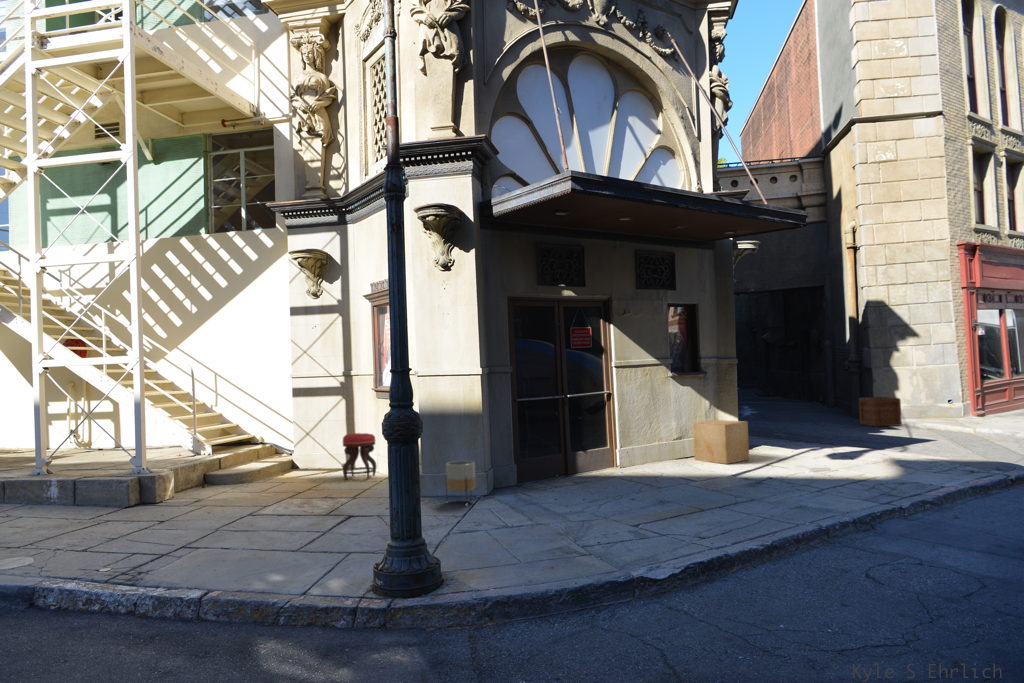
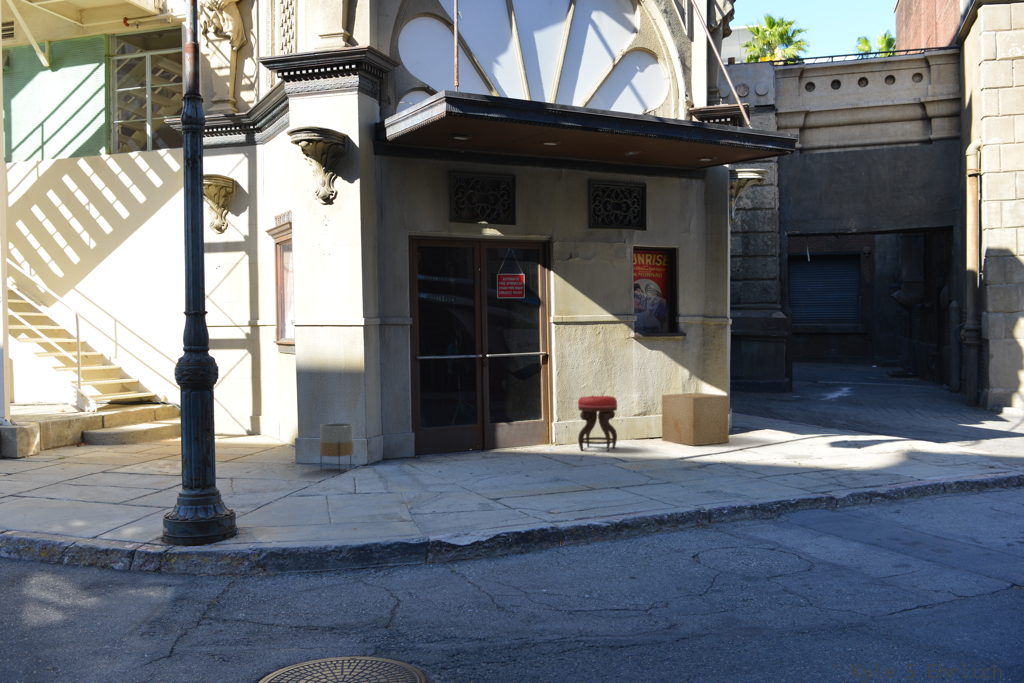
wooden crate: present [859,397,902,427] -> none [941,376,992,414]
stool: present [343,433,376,480] -> present [578,396,617,452]

